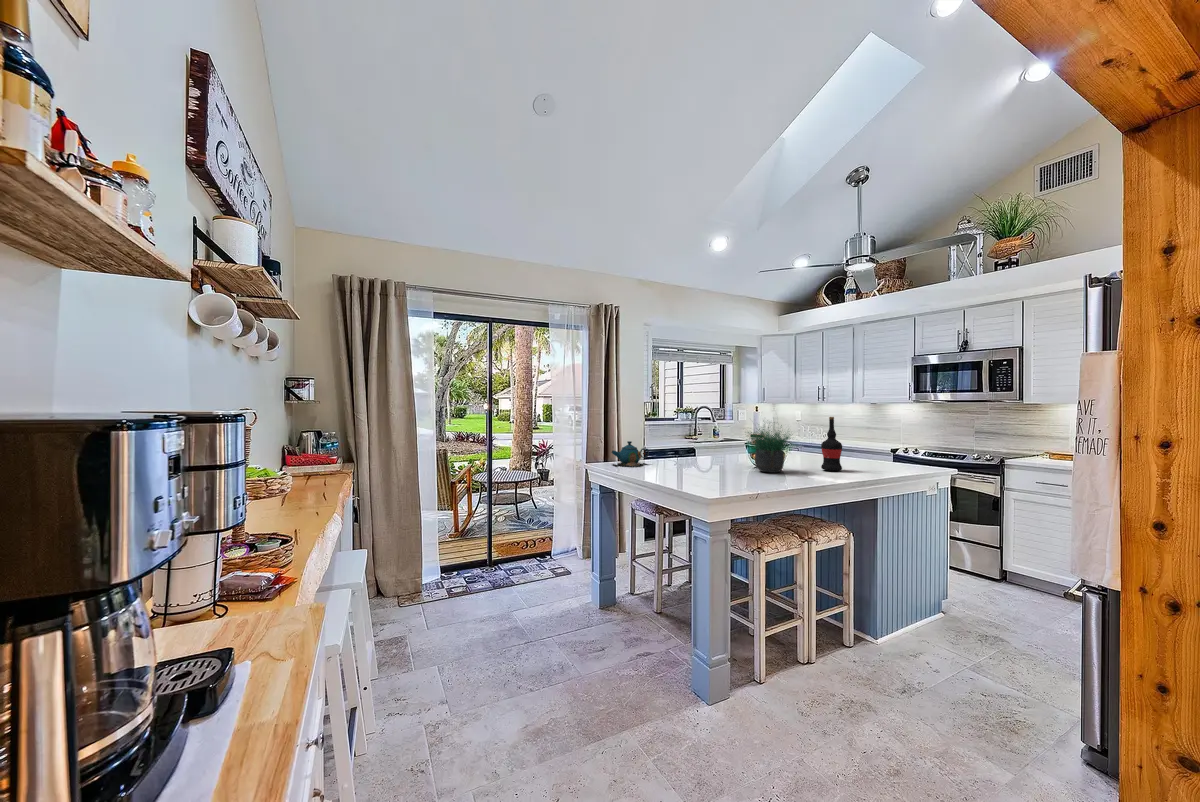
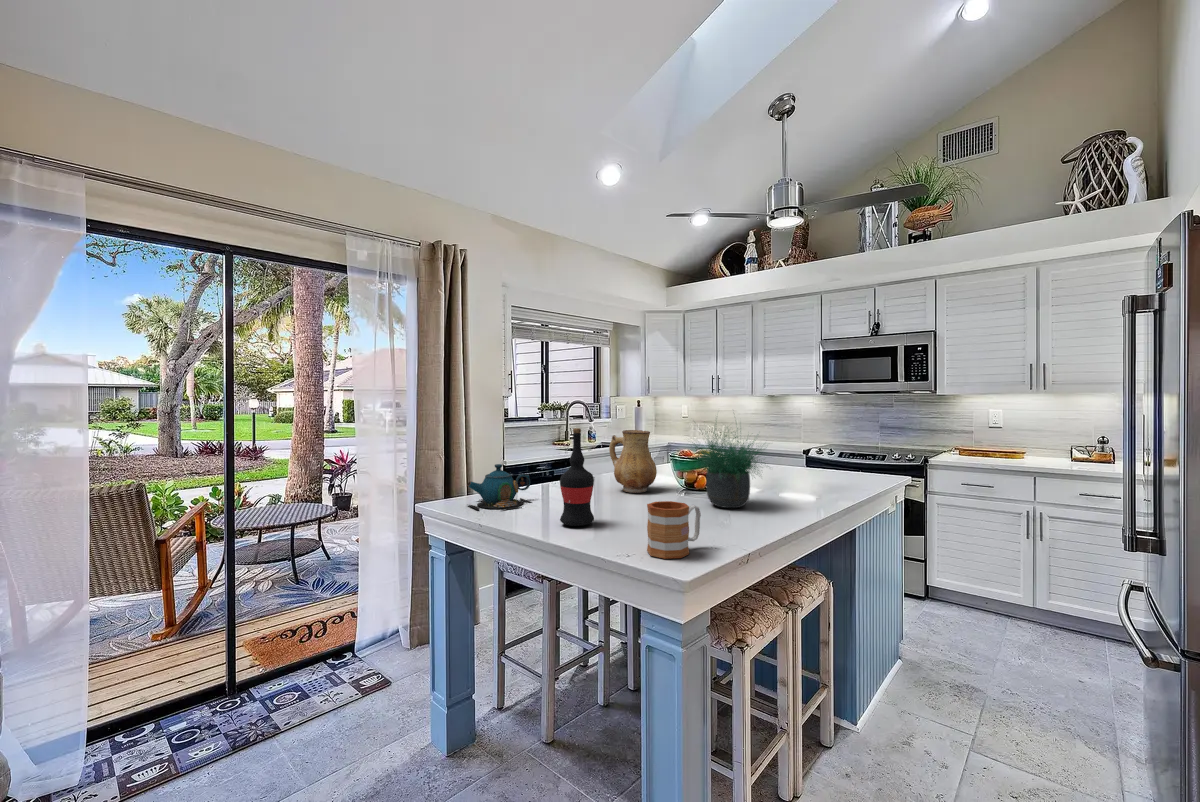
wine bottle: present [821,417,842,471] -> present [560,428,594,526]
ceramic pitcher: none [702,424,732,464] -> present [609,430,657,493]
mug: none [696,458,728,487] -> present [647,501,701,559]

